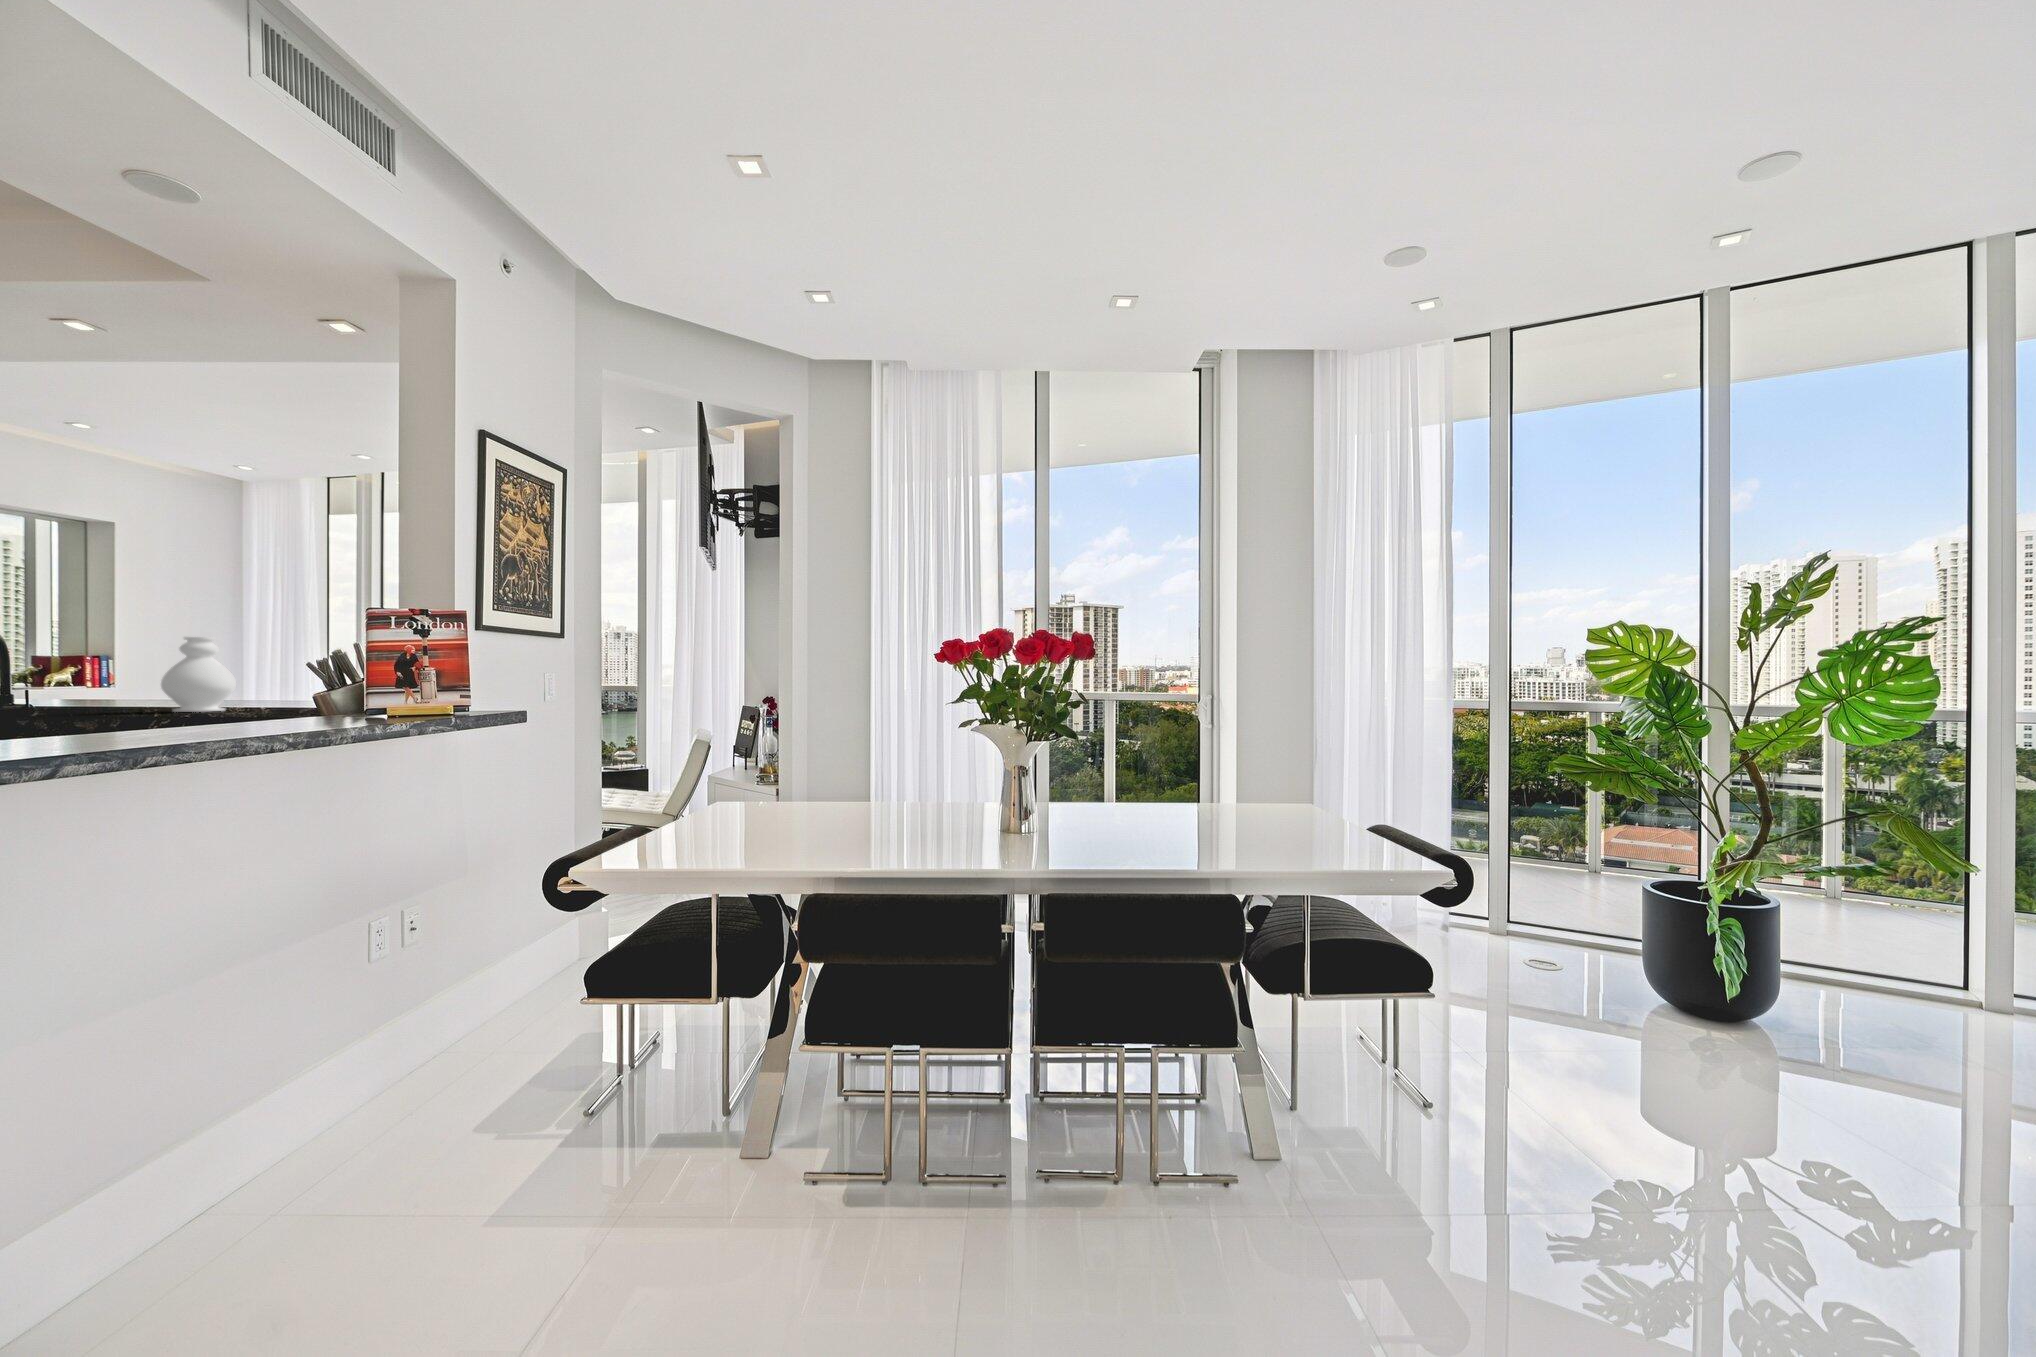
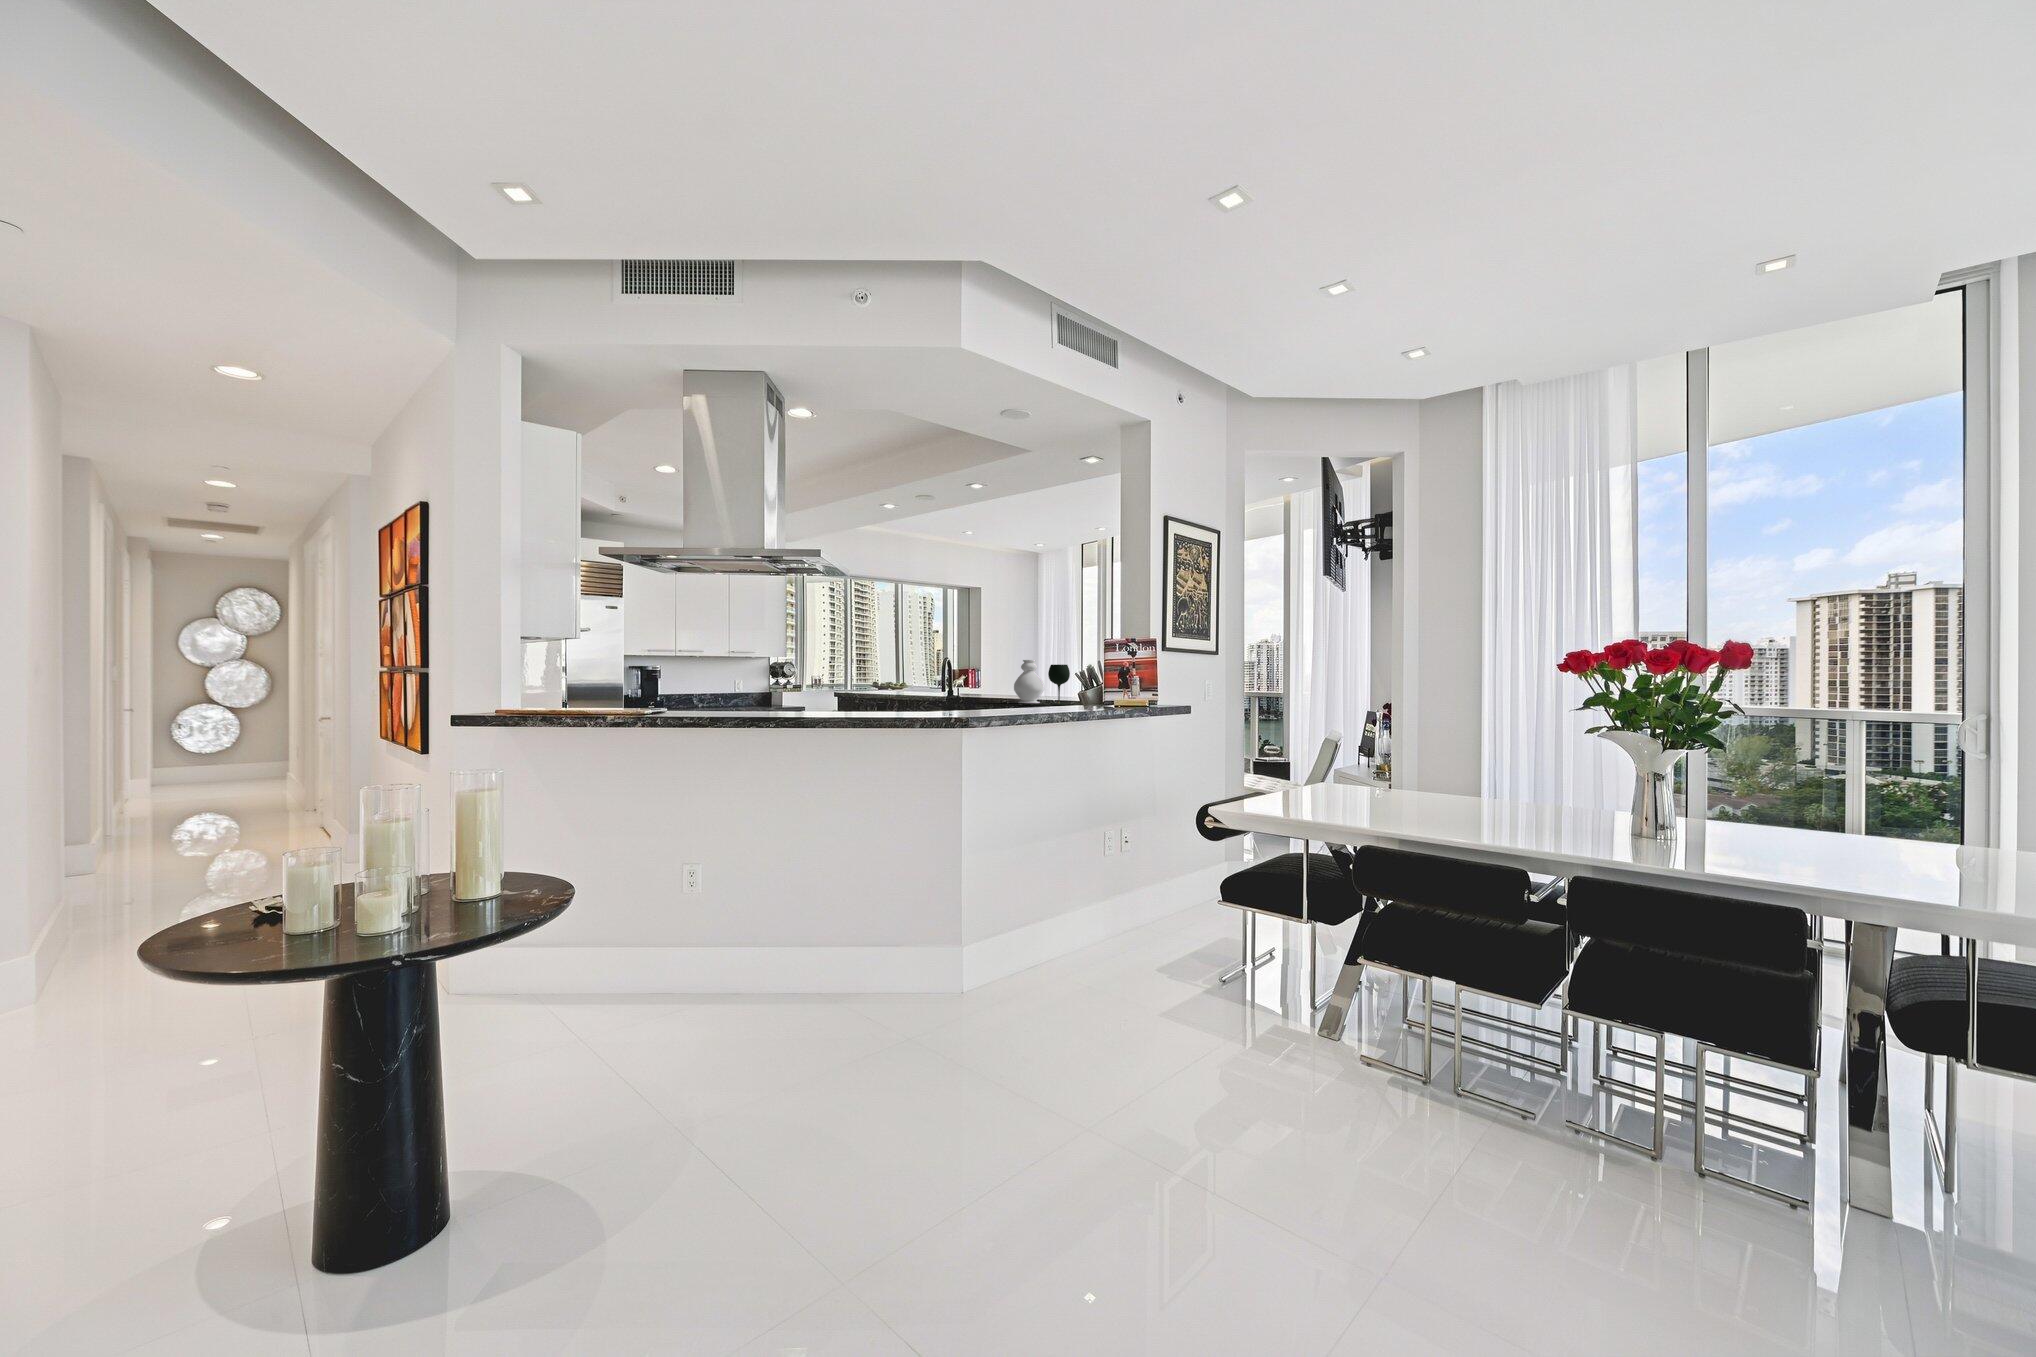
wine glass: none [243,646,293,714] -> present [1048,664,1070,705]

